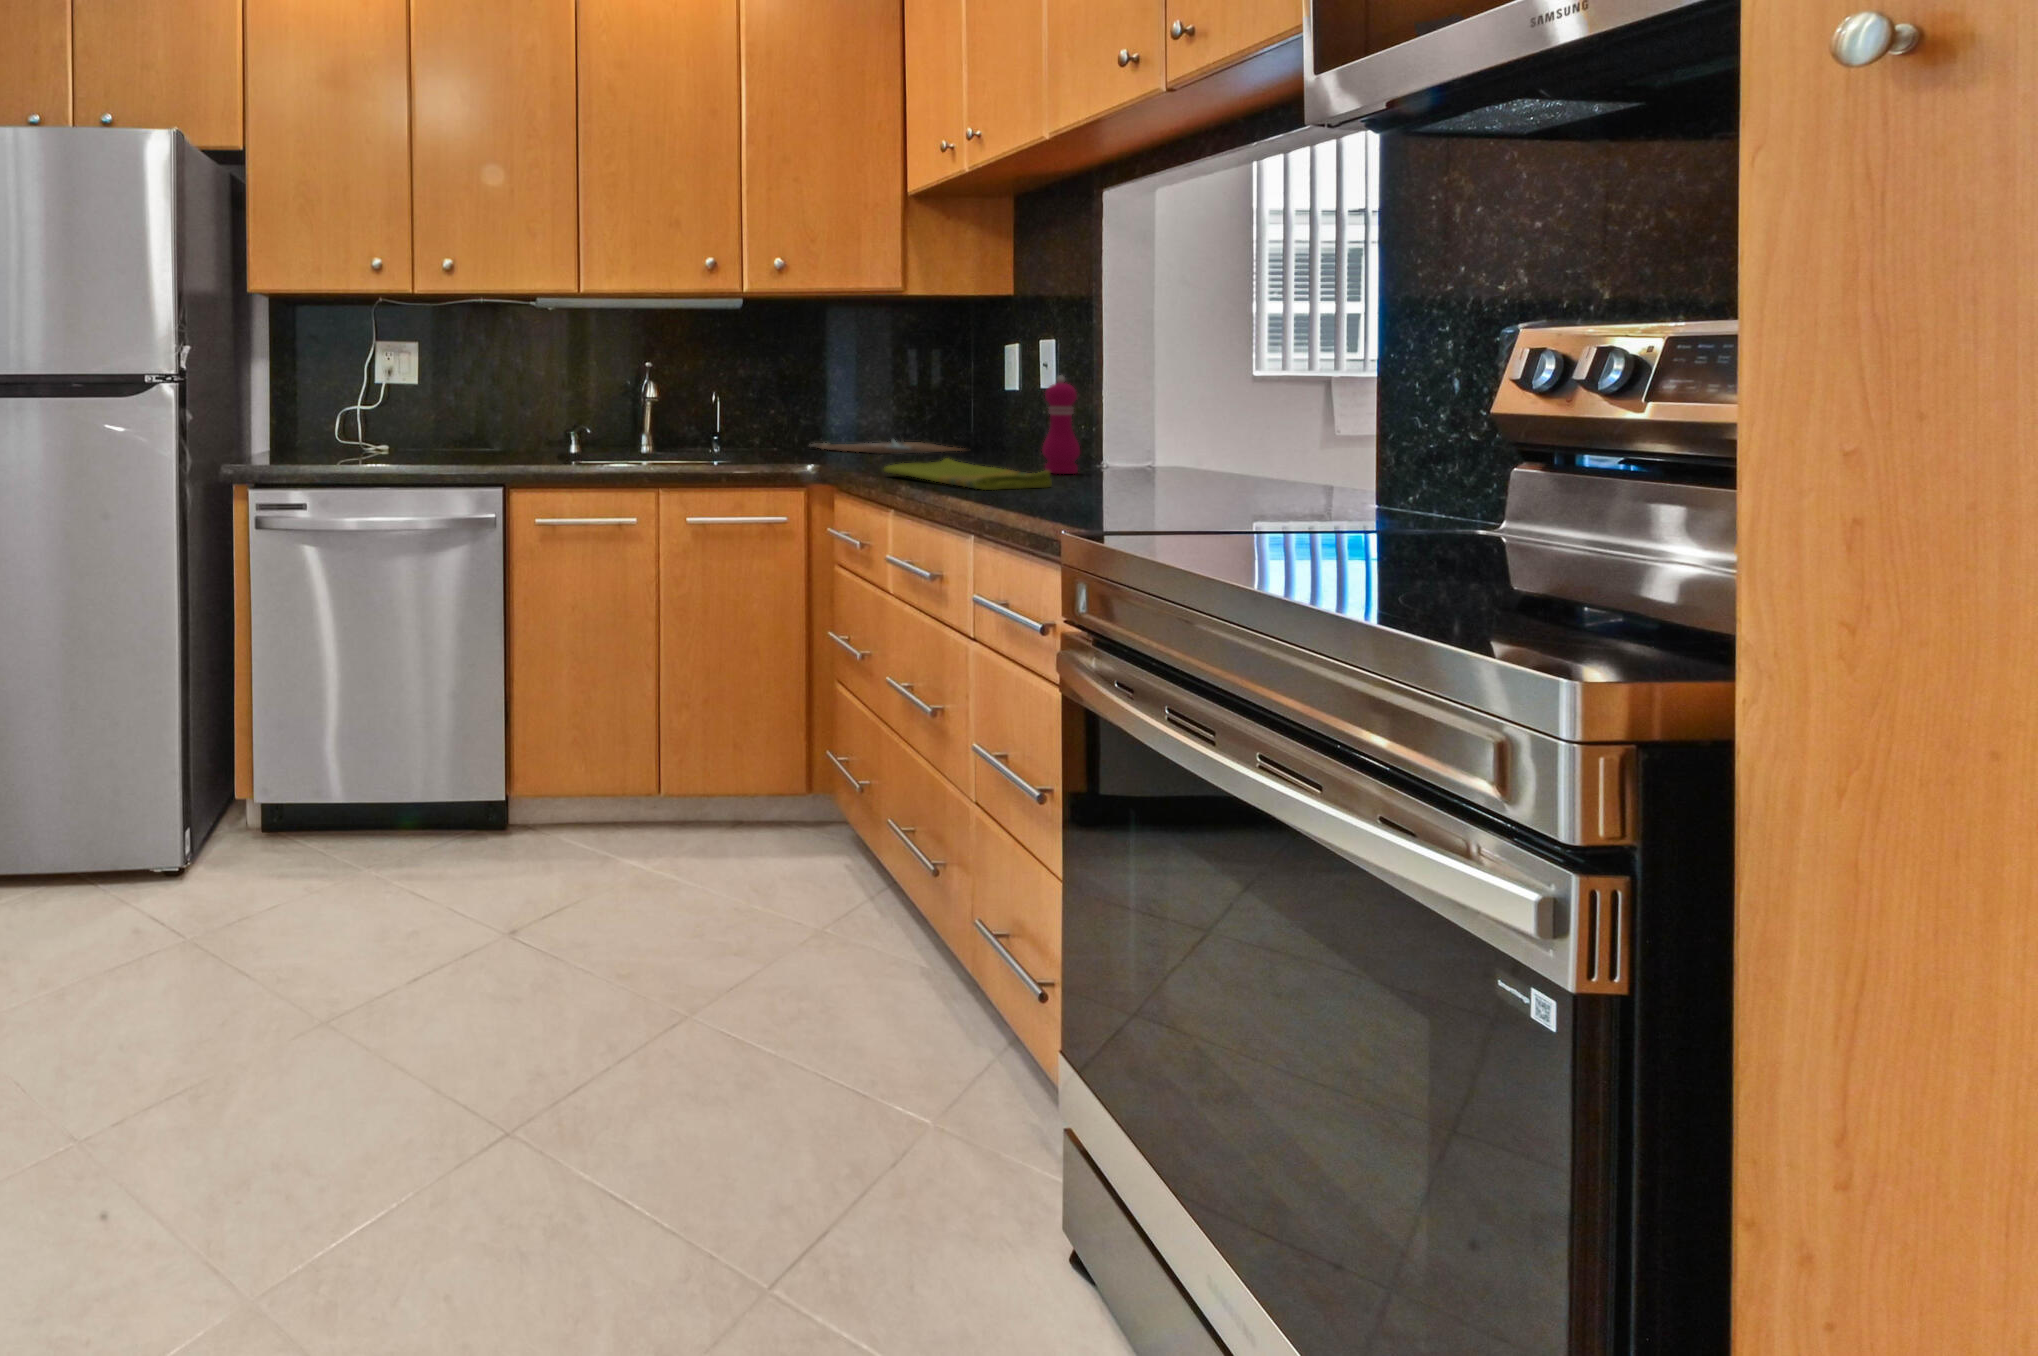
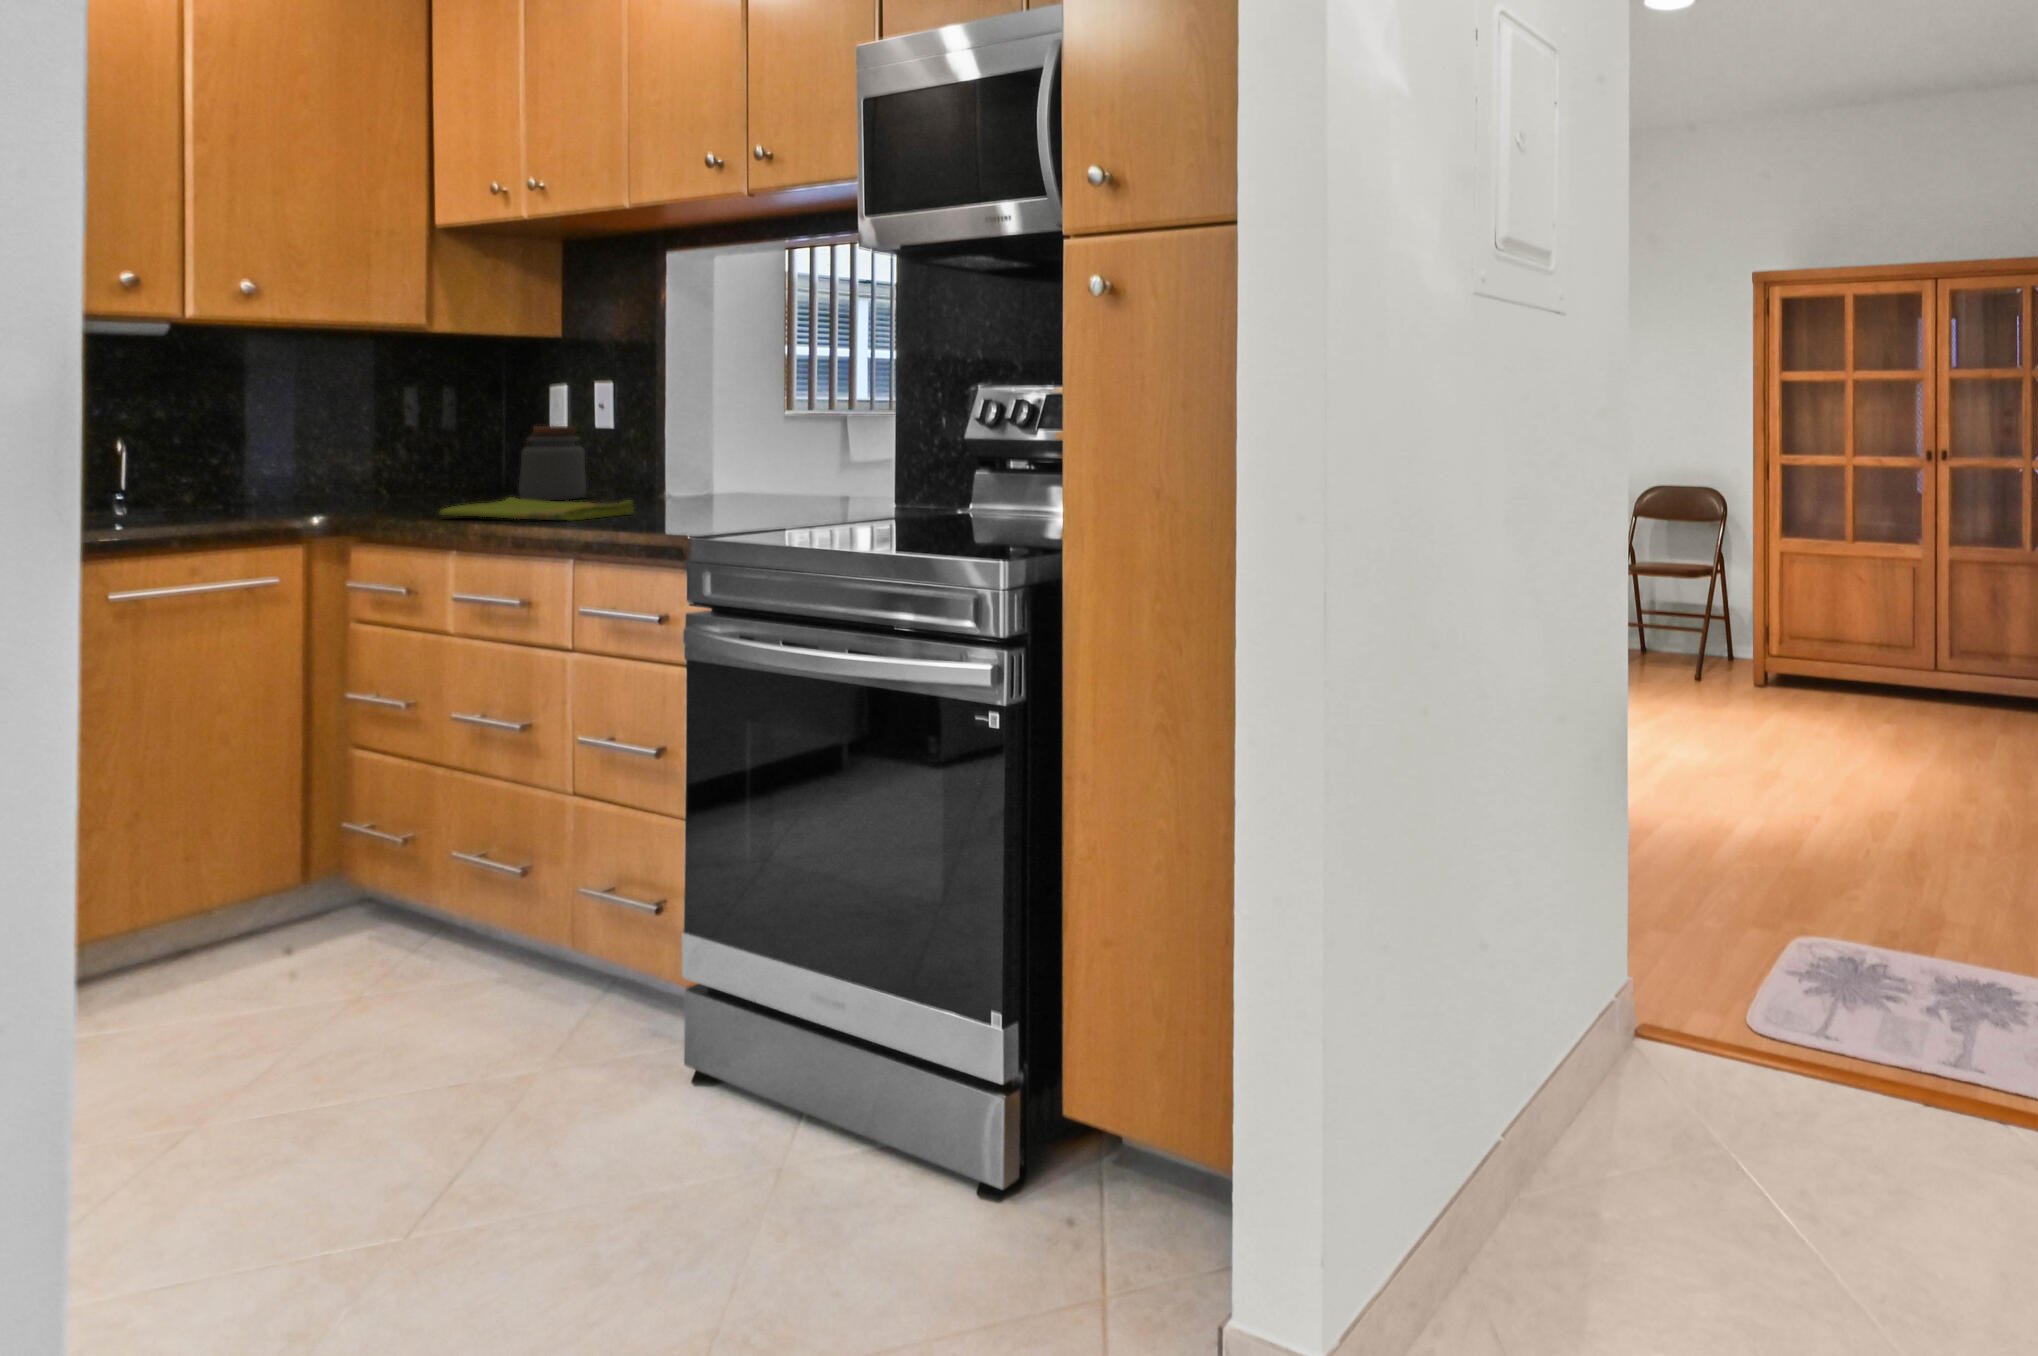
pepper mill: present [1042,376,1080,474] -> none [610,417,647,504]
jar: none [970,385,1032,463] -> present [518,426,586,501]
cutting board: present [811,439,965,454] -> none [274,479,504,502]

